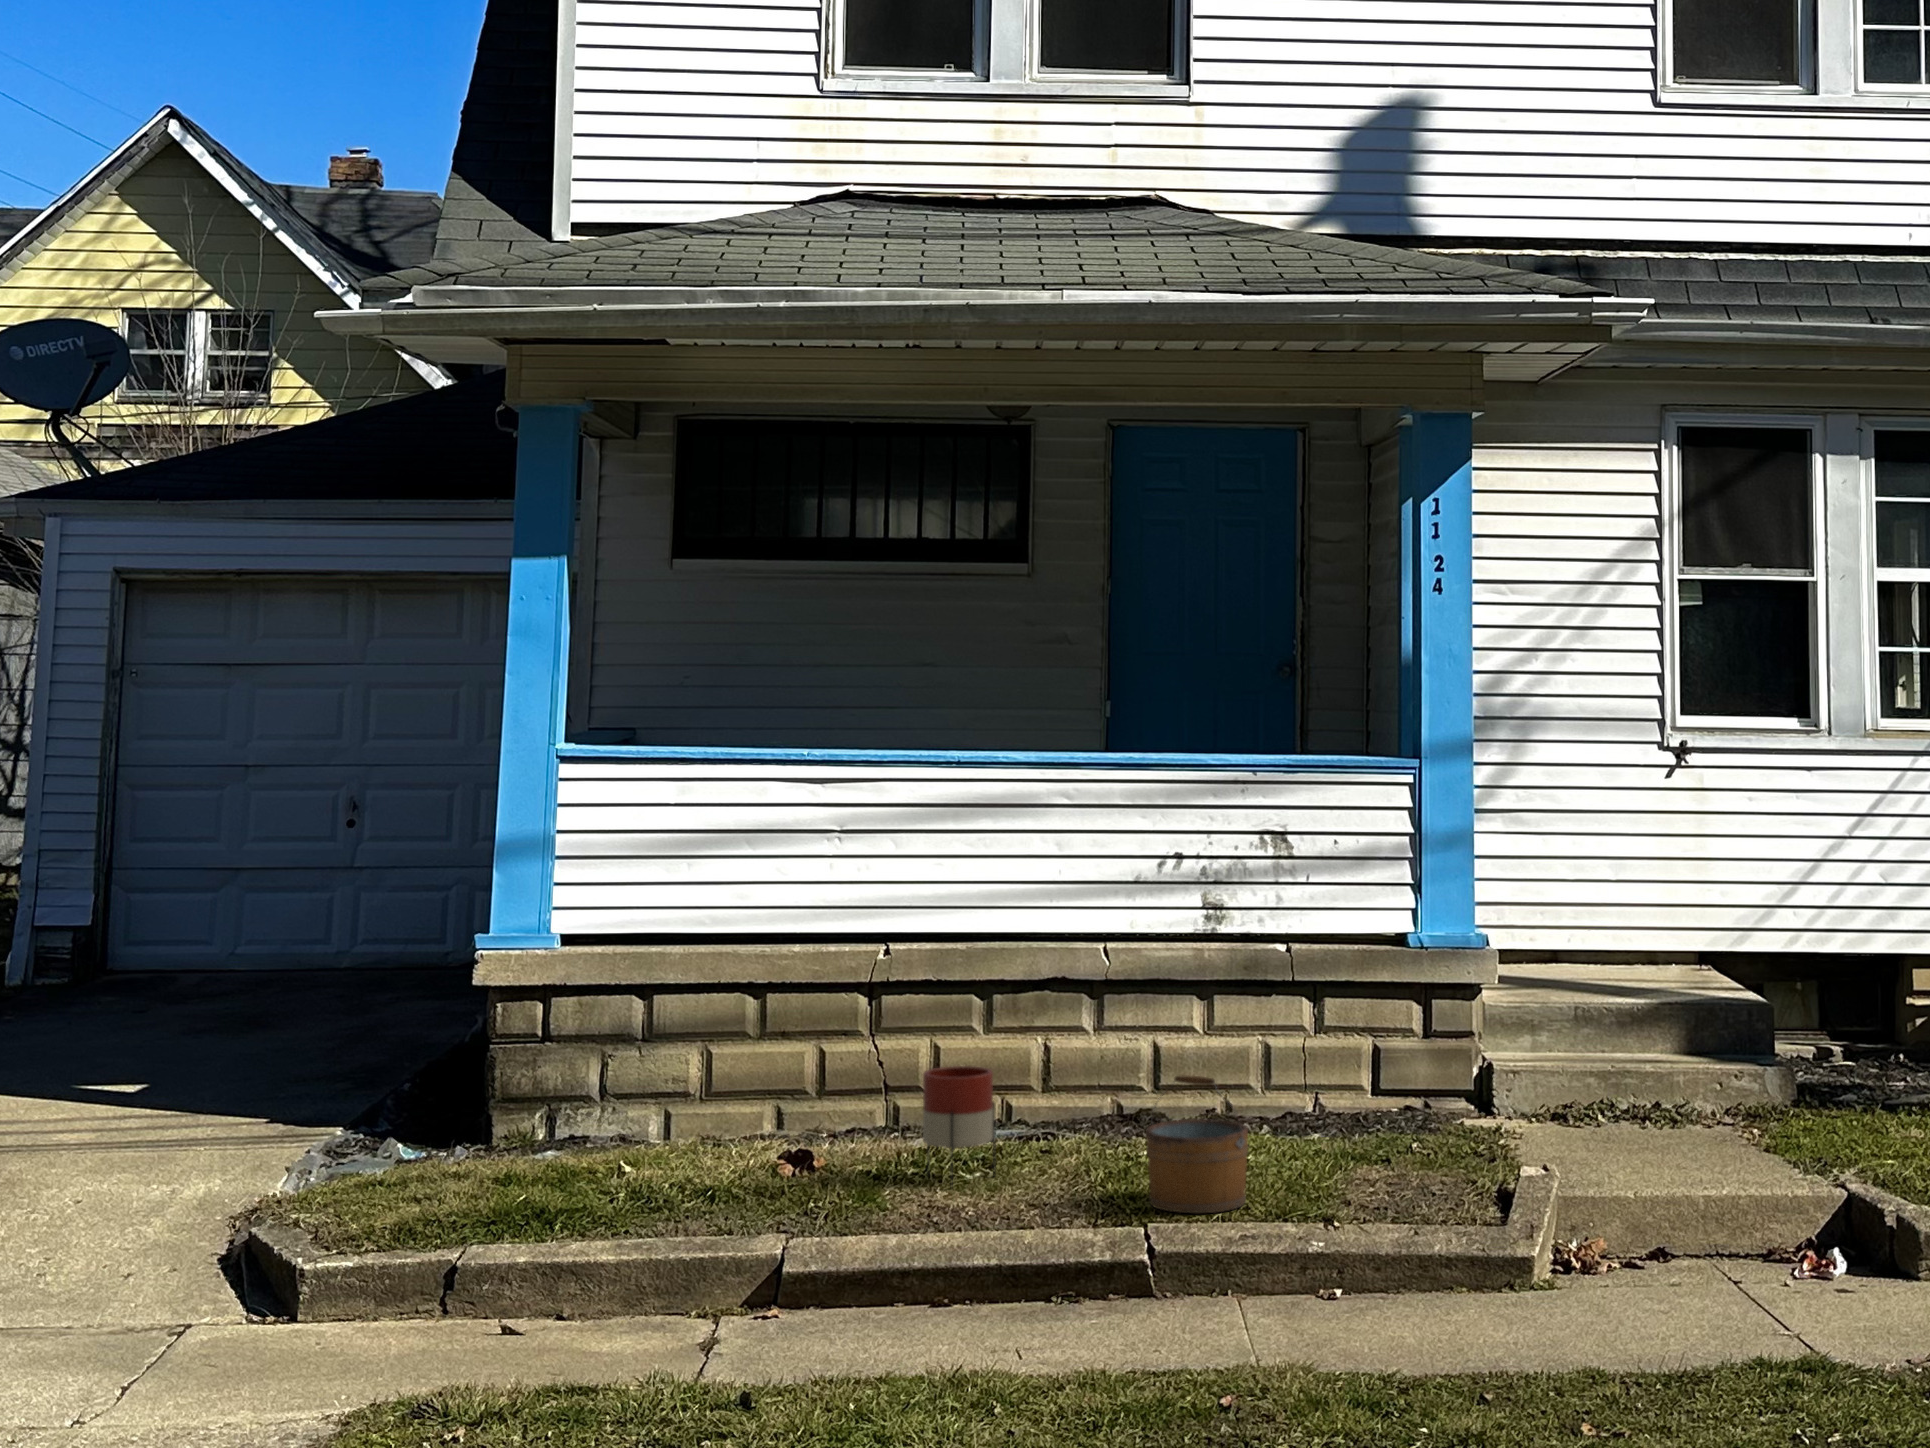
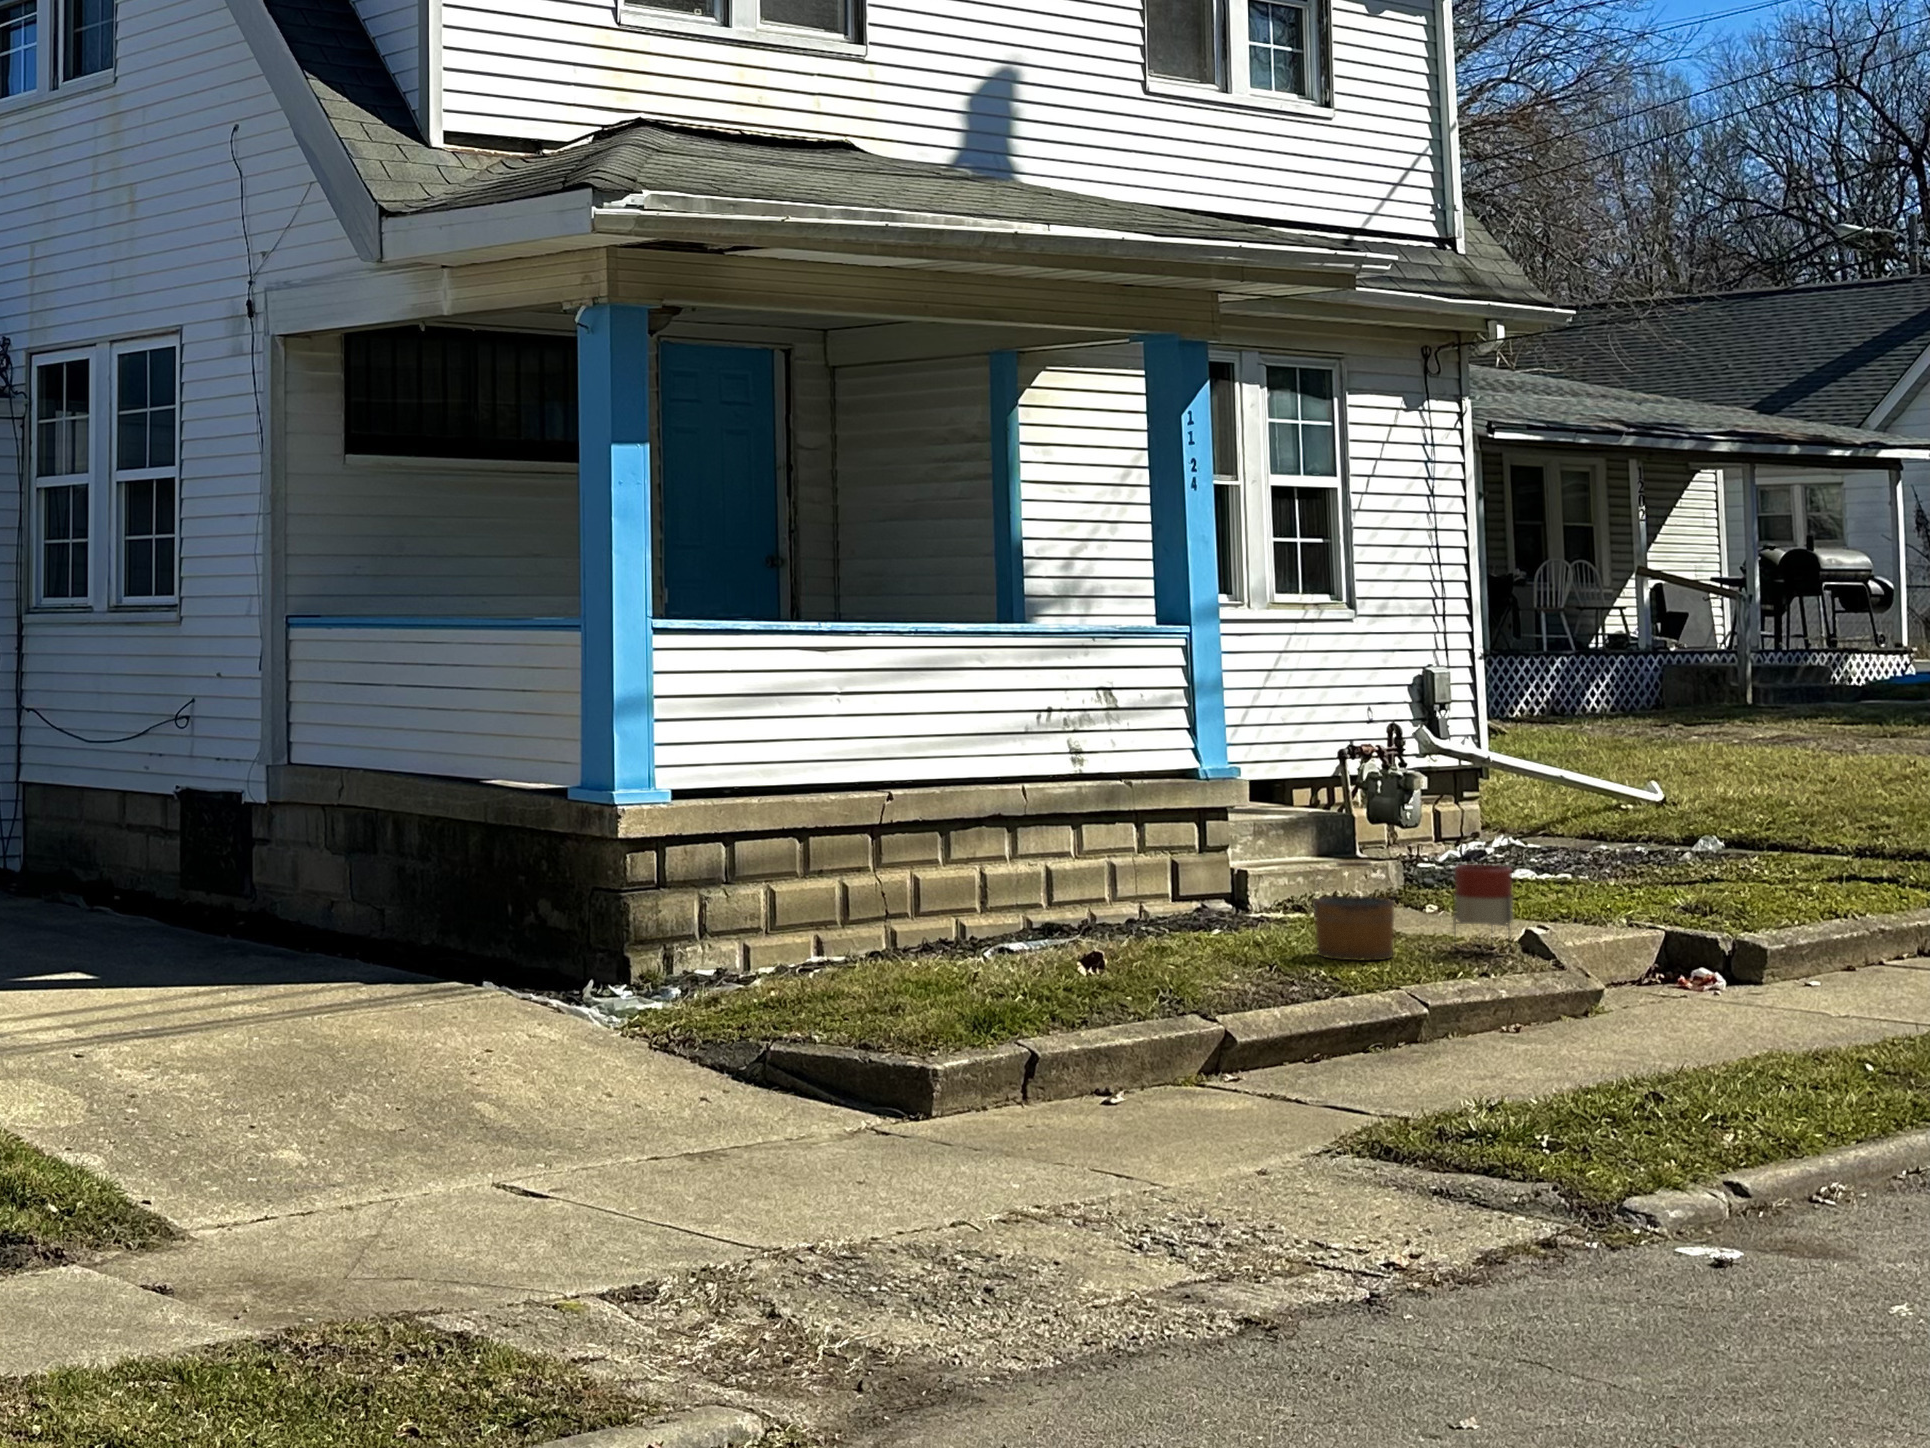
planter: present [923,1066,996,1188] -> present [1453,864,1513,953]

